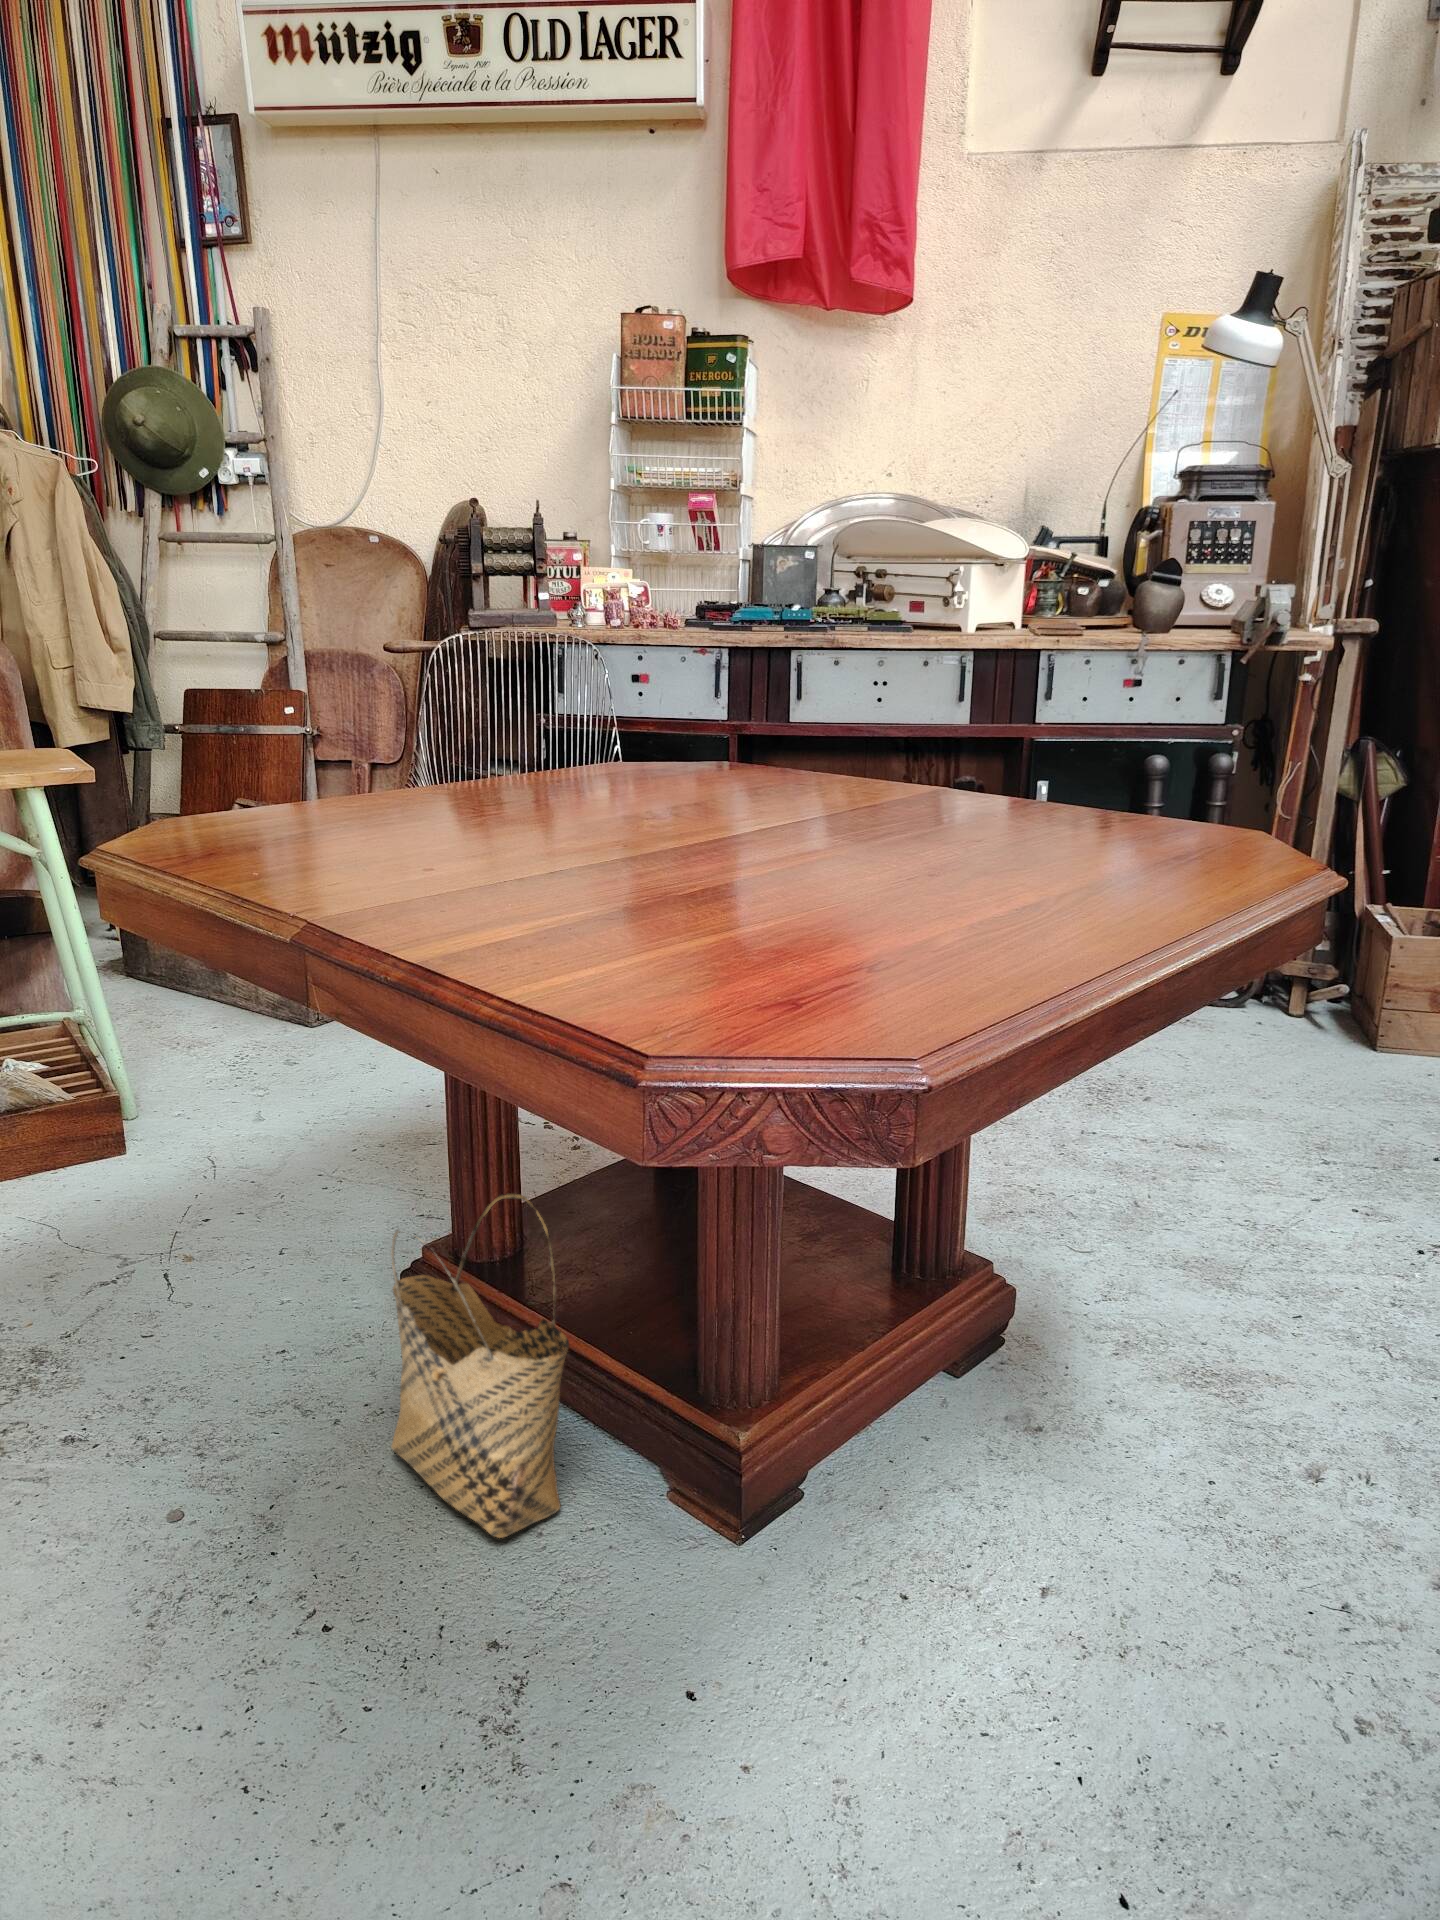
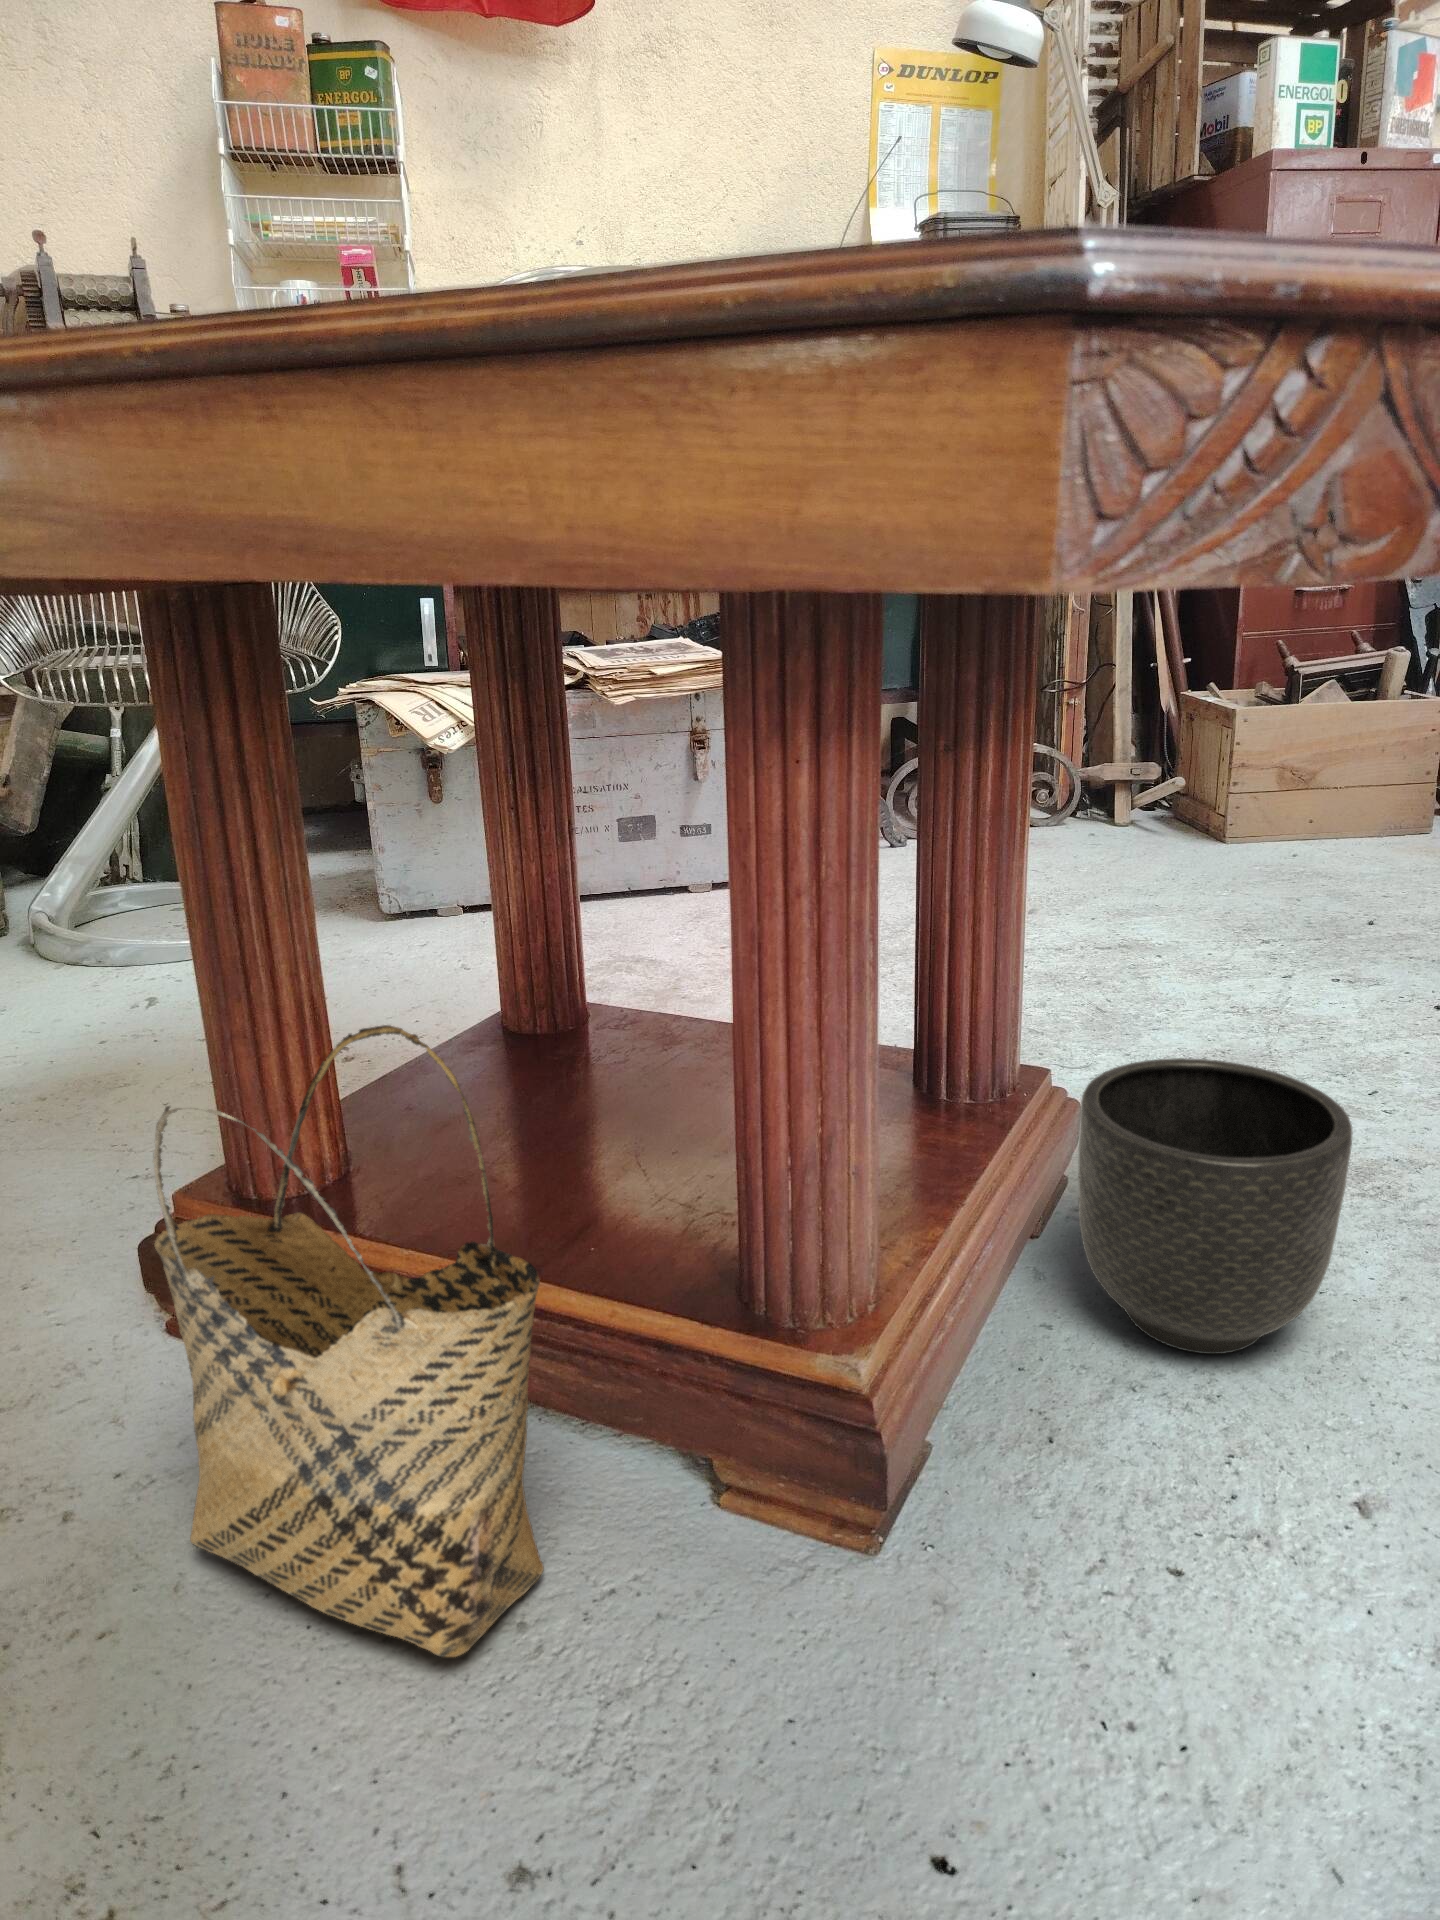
planter: none [954,1279,1128,1489] -> present [1078,1058,1353,1354]

